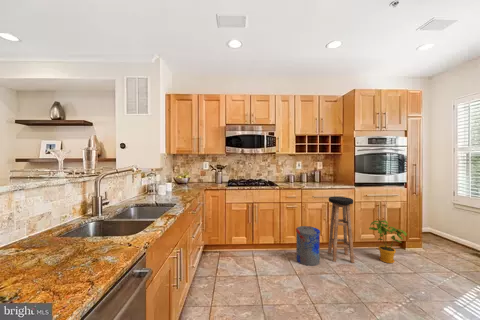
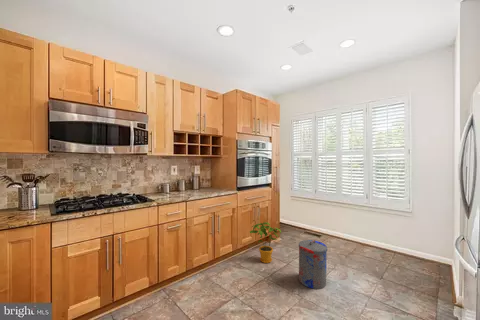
bar stool: present [328,197,354,263] -> none [215,204,244,282]
trash can: present [296,226,320,266] -> present [299,240,327,289]

